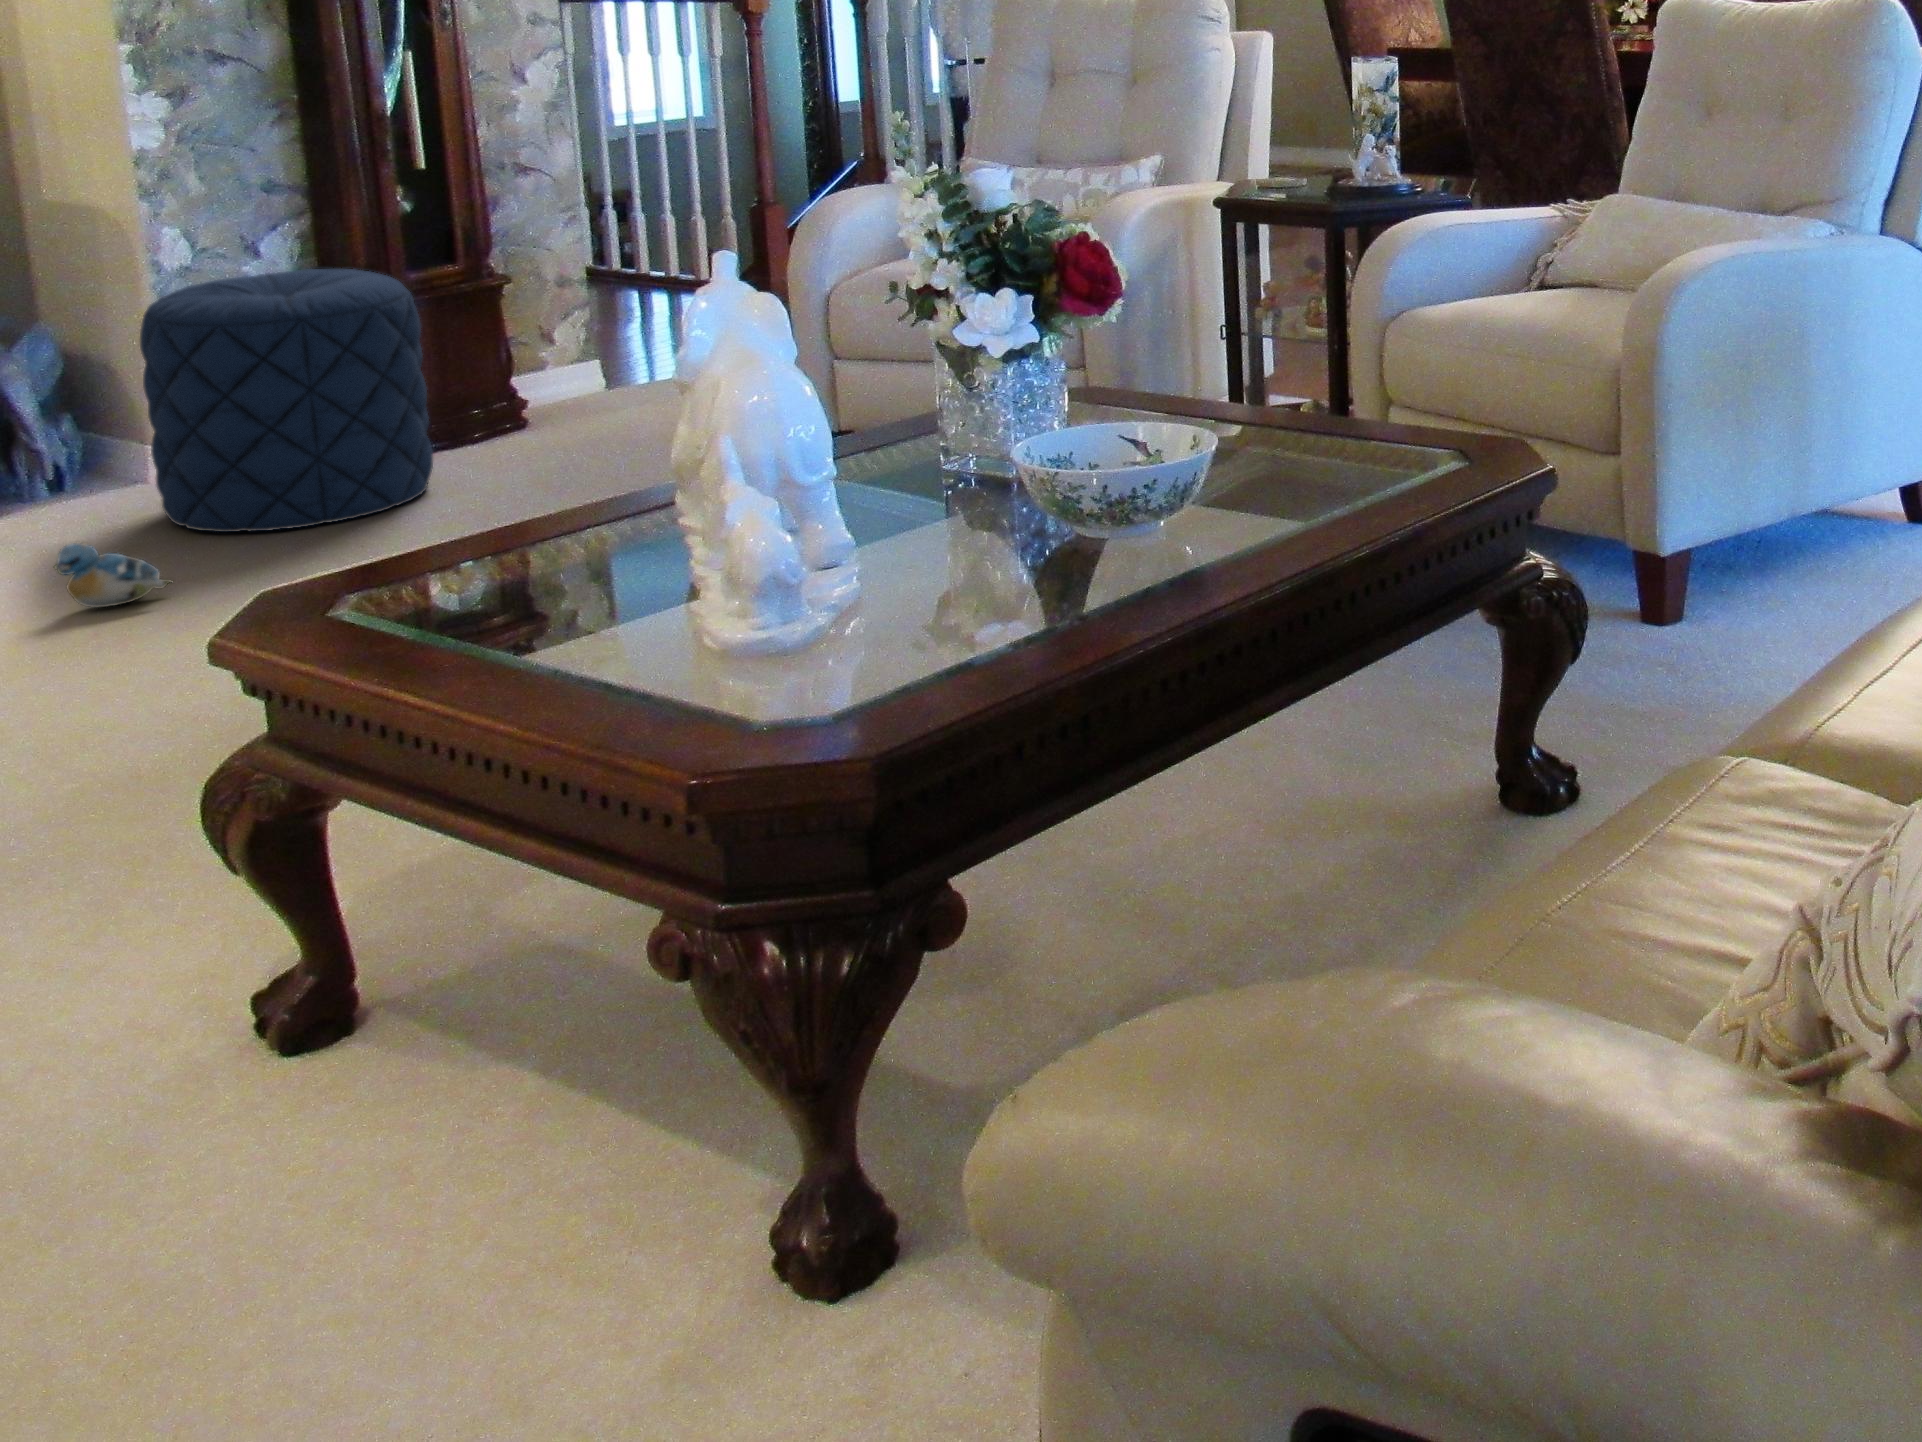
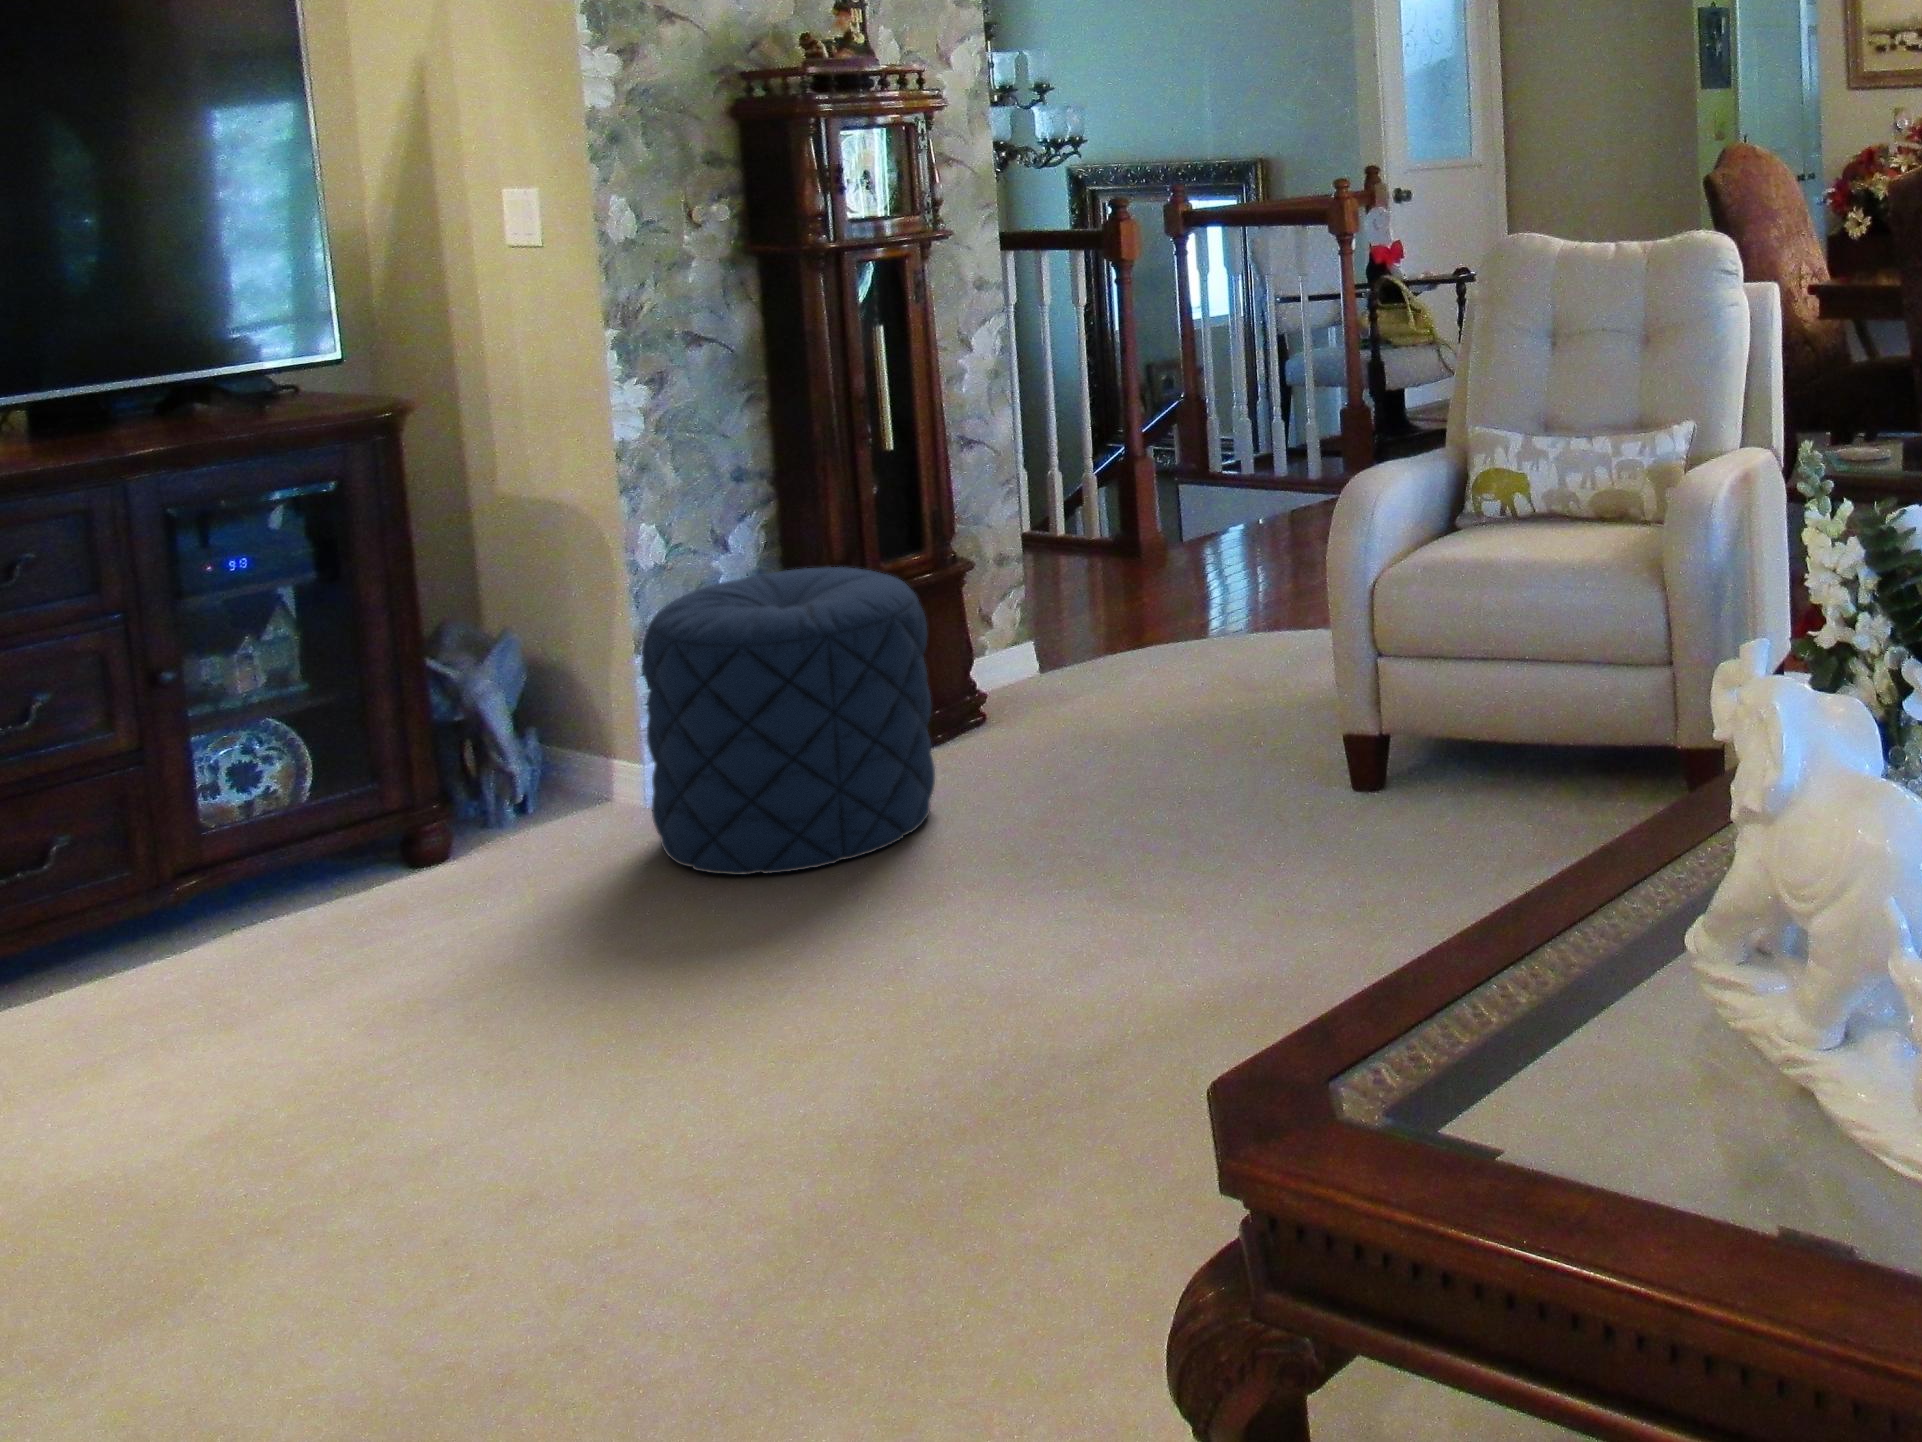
plush toy: present [55,543,173,608] -> none [605,916,725,990]

